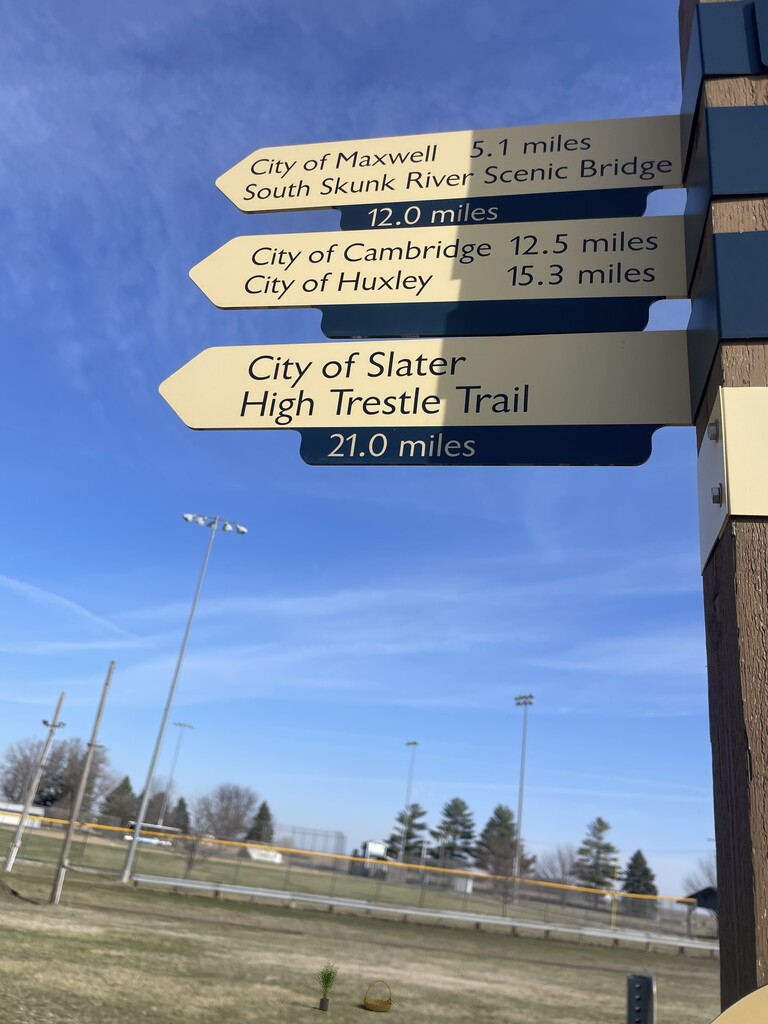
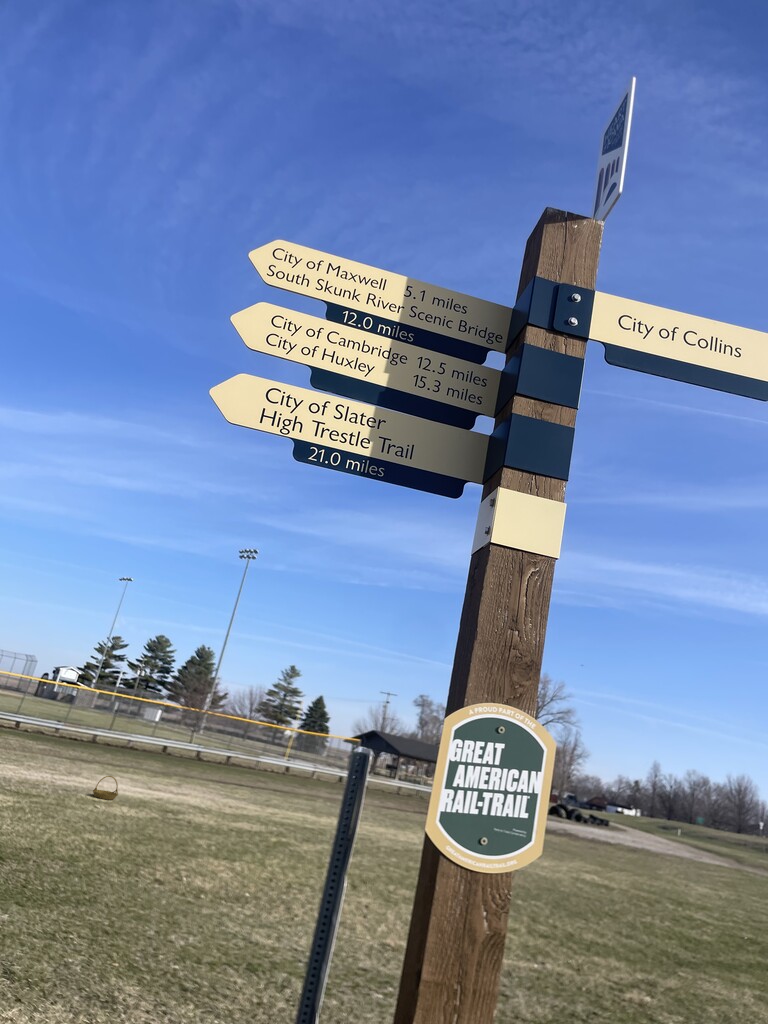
potted plant: present [316,963,338,1010] -> none [53,756,80,795]

